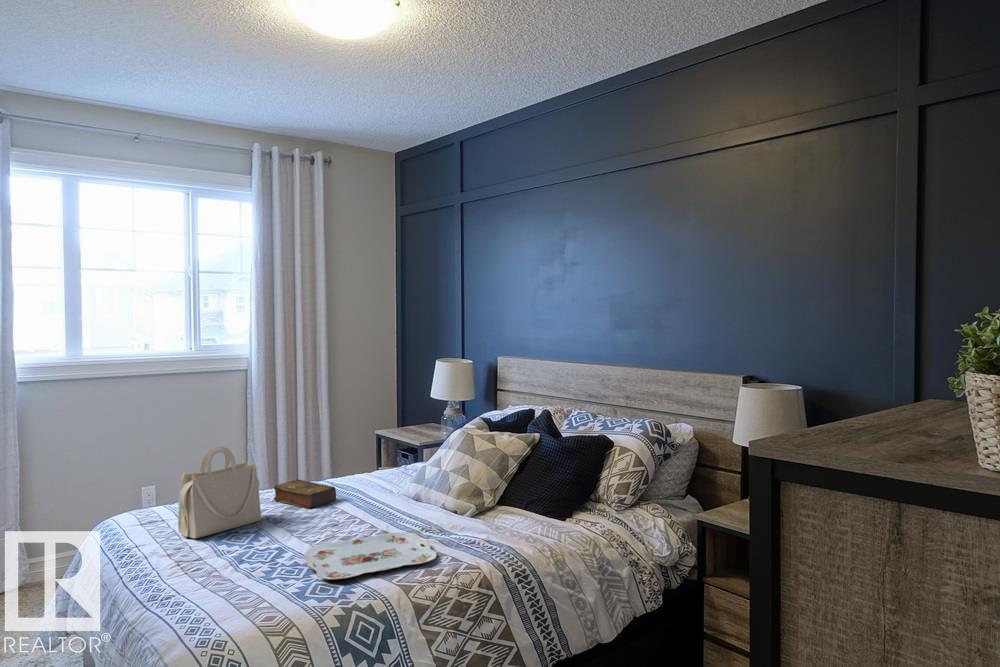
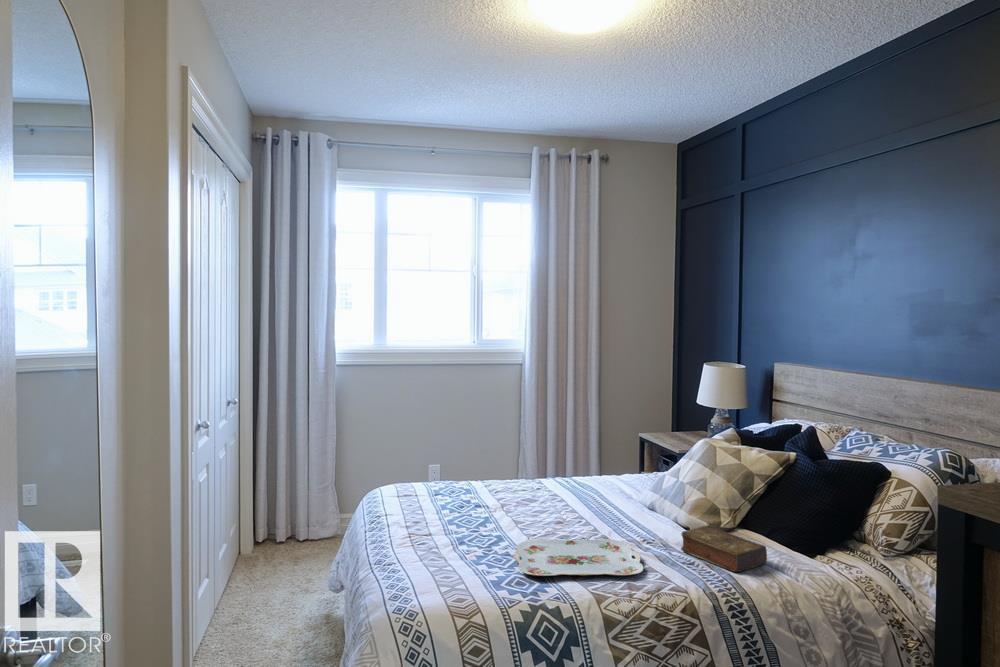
handbag: present [178,447,261,538] -> none [423,435,495,516]
book: present [274,479,336,508] -> present [681,526,767,572]

